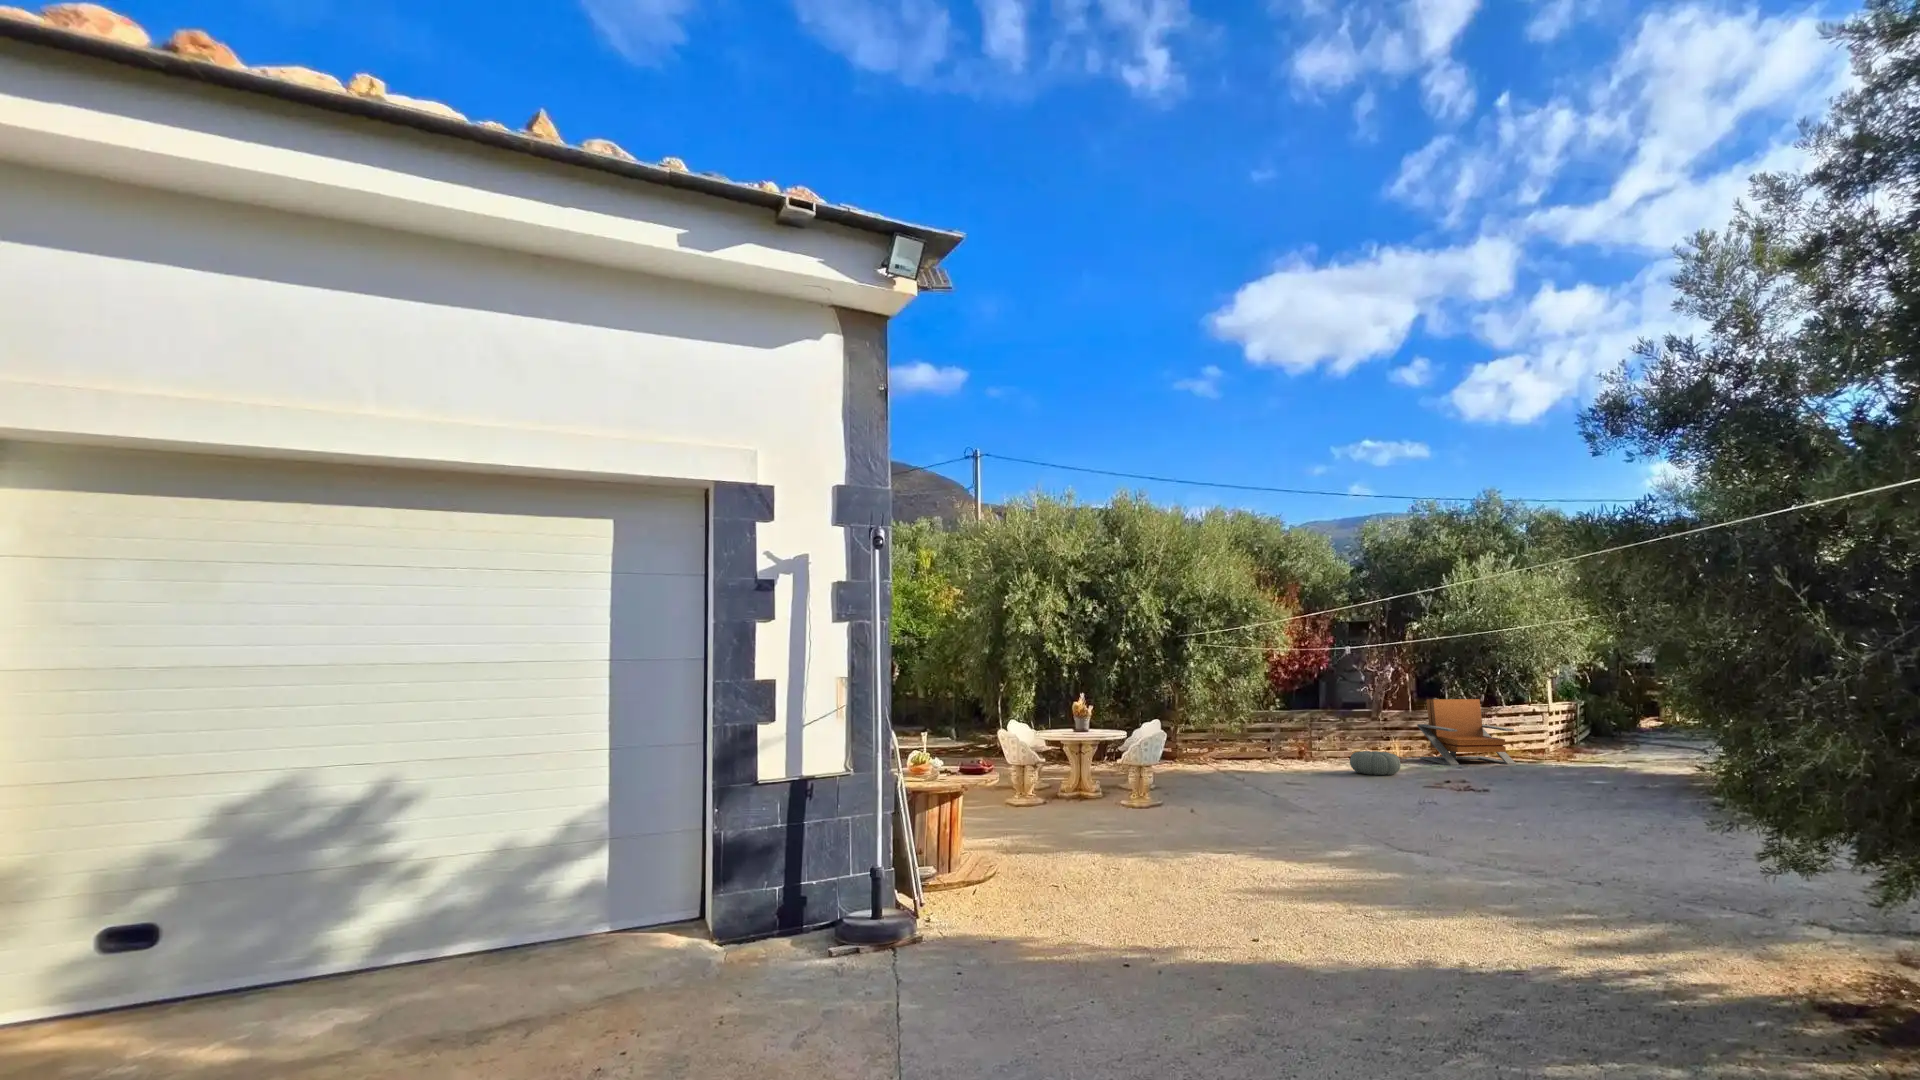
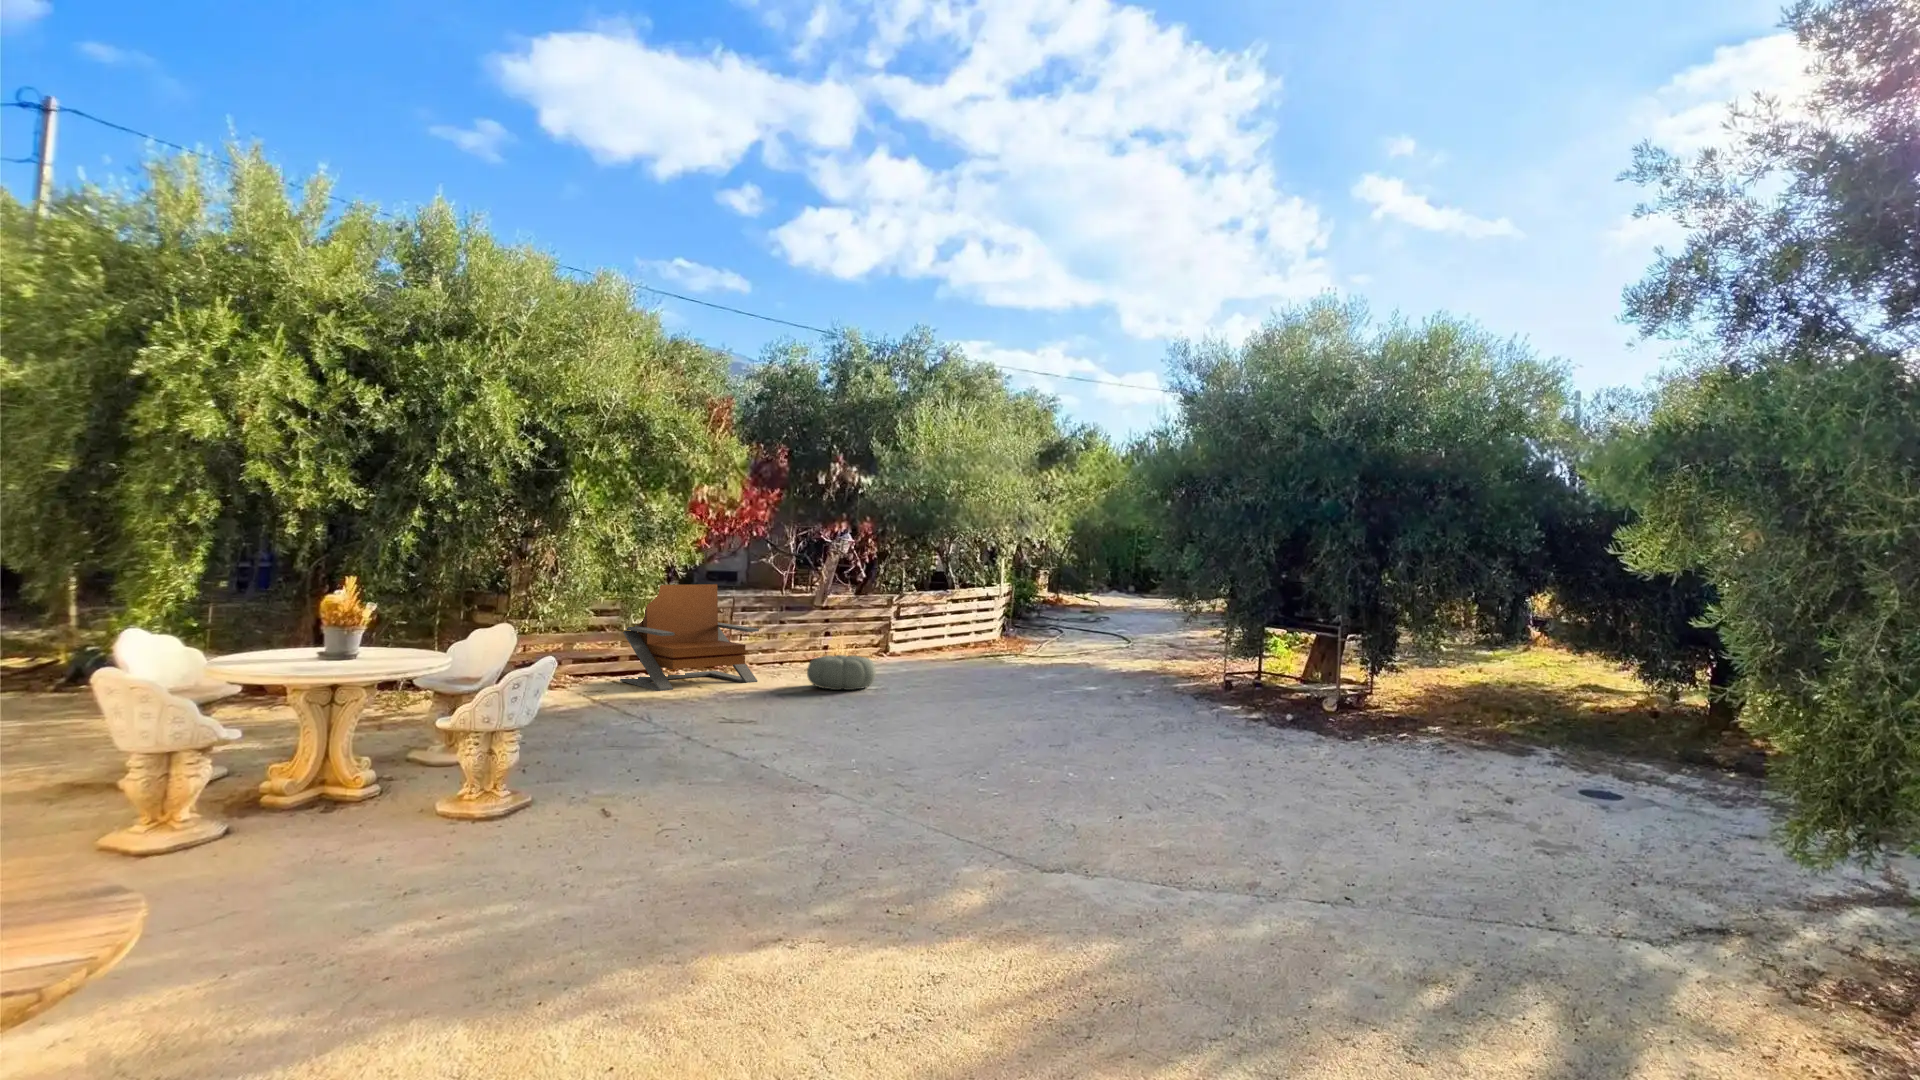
lounge chair: present [1417,699,1516,765] -> present [620,584,759,691]

